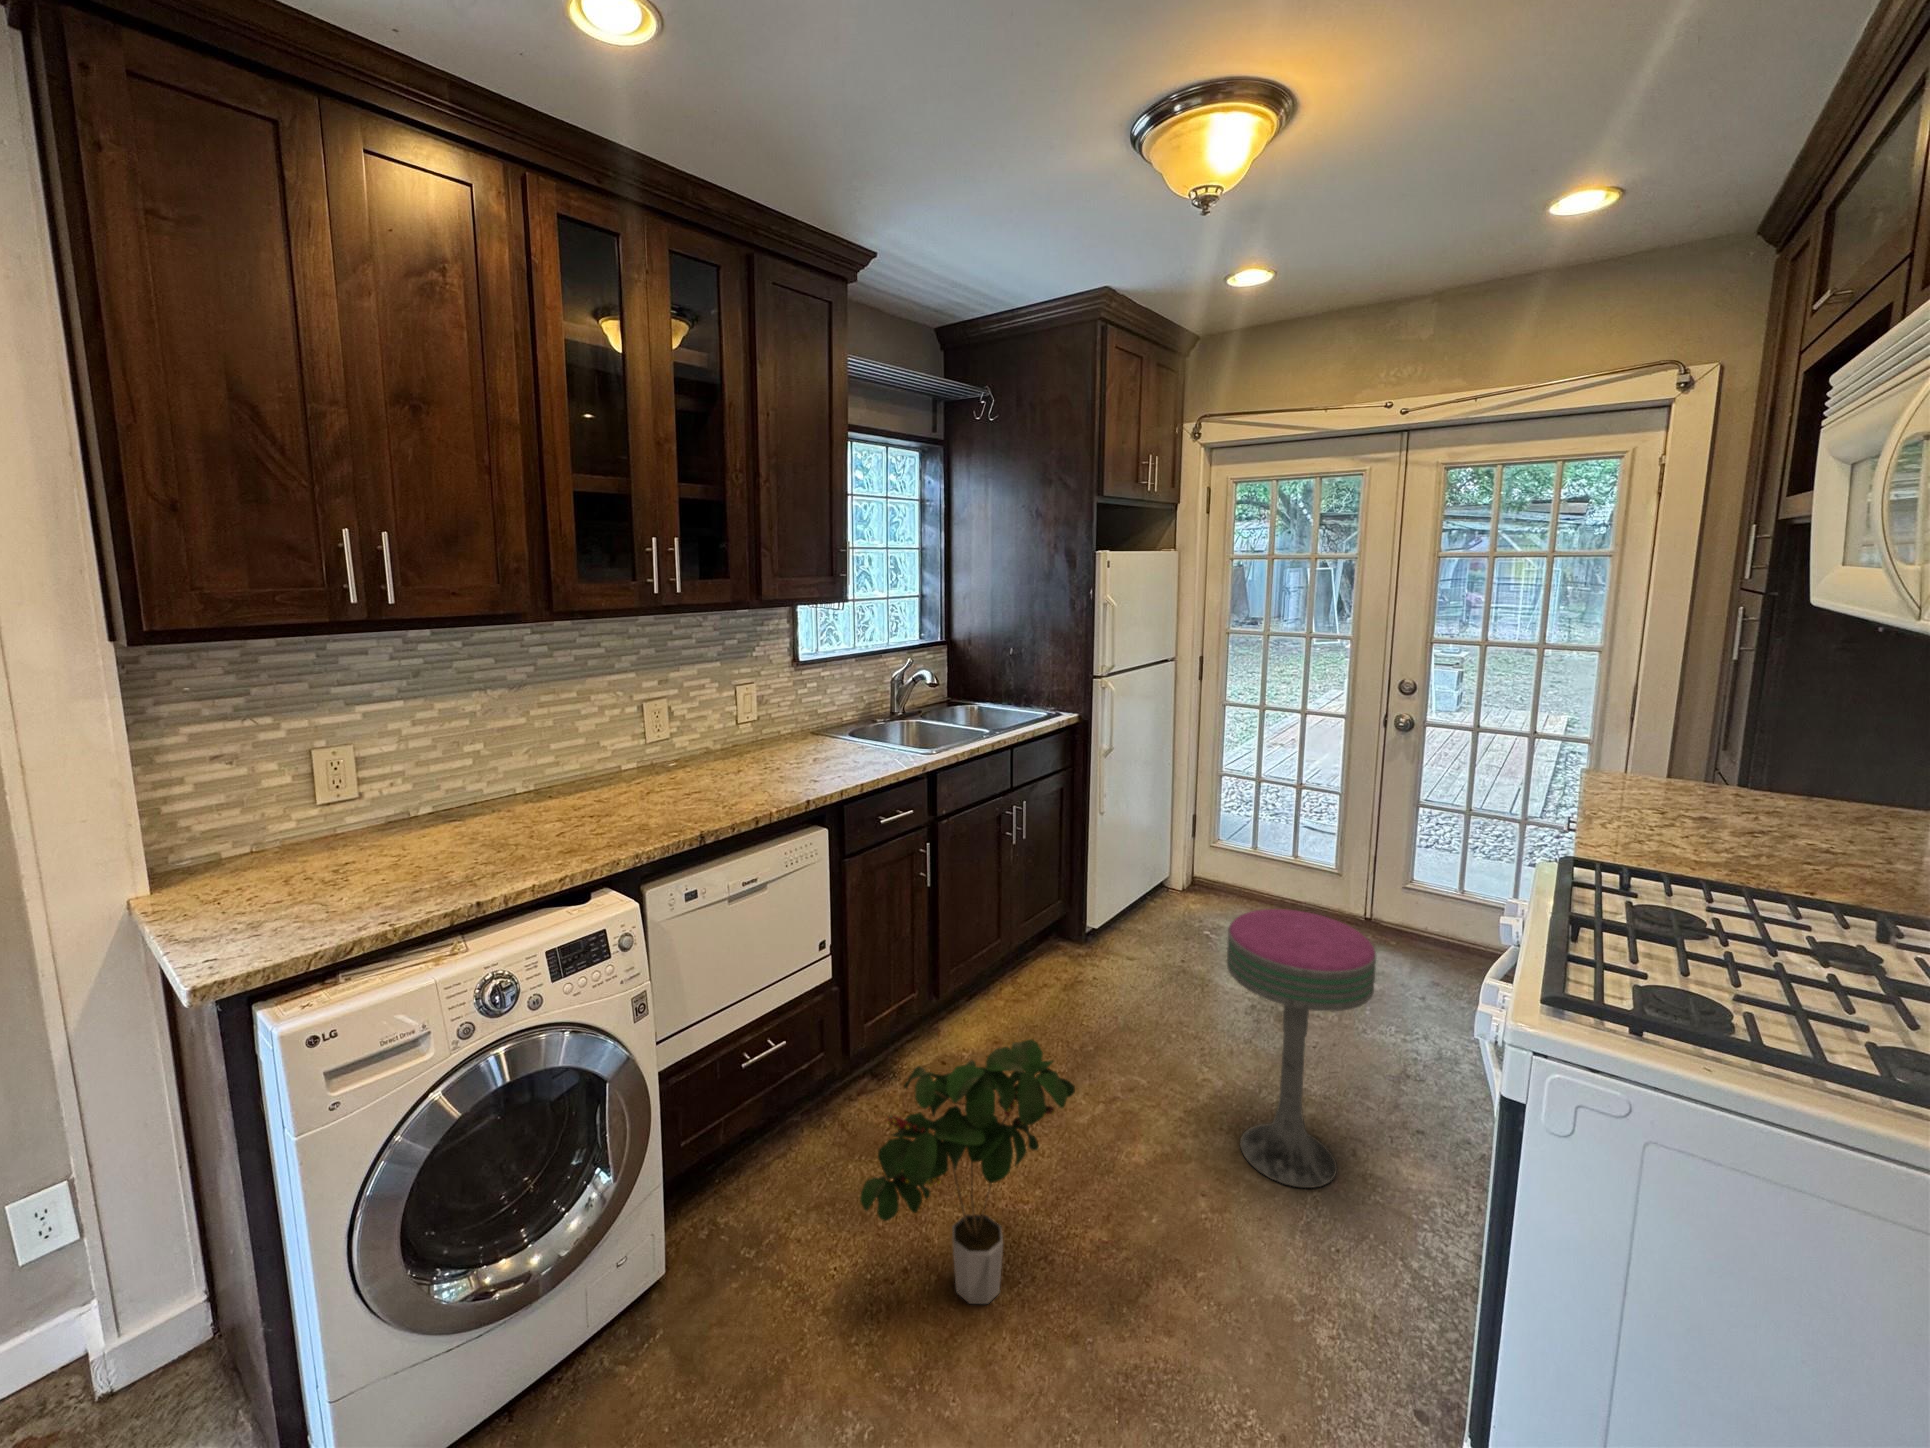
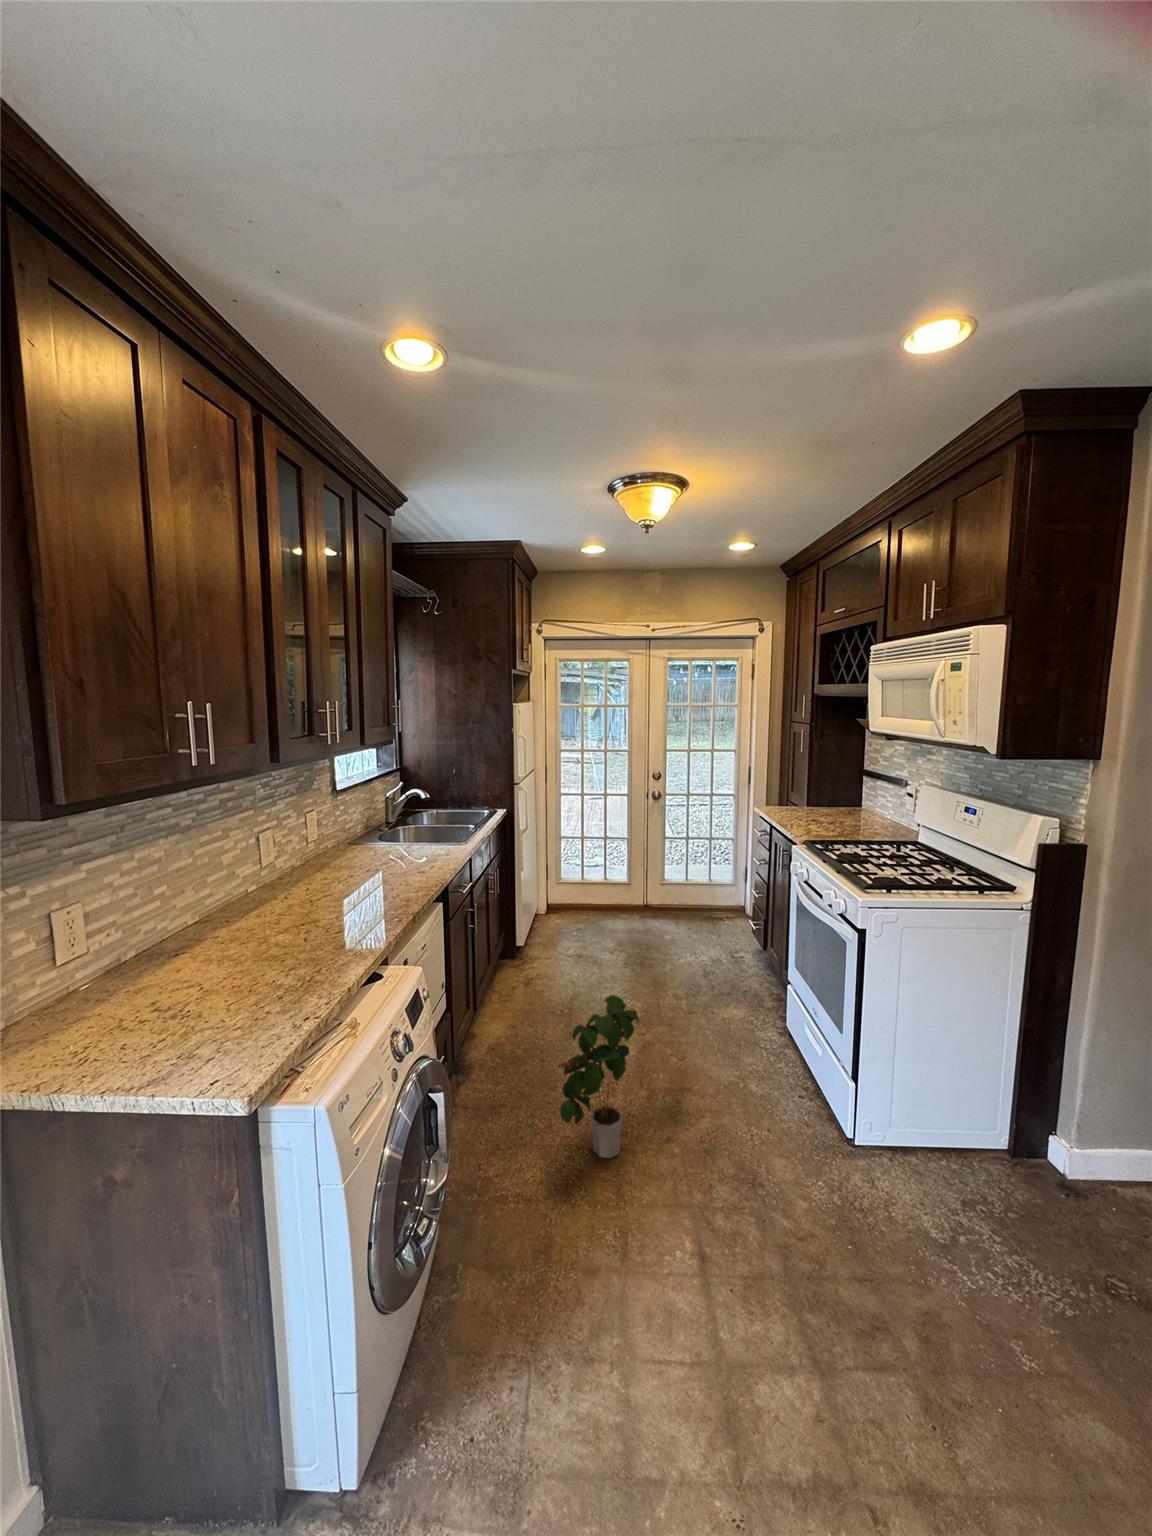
bar stool: present [1227,909,1376,1188] -> none [657,897,728,1040]

